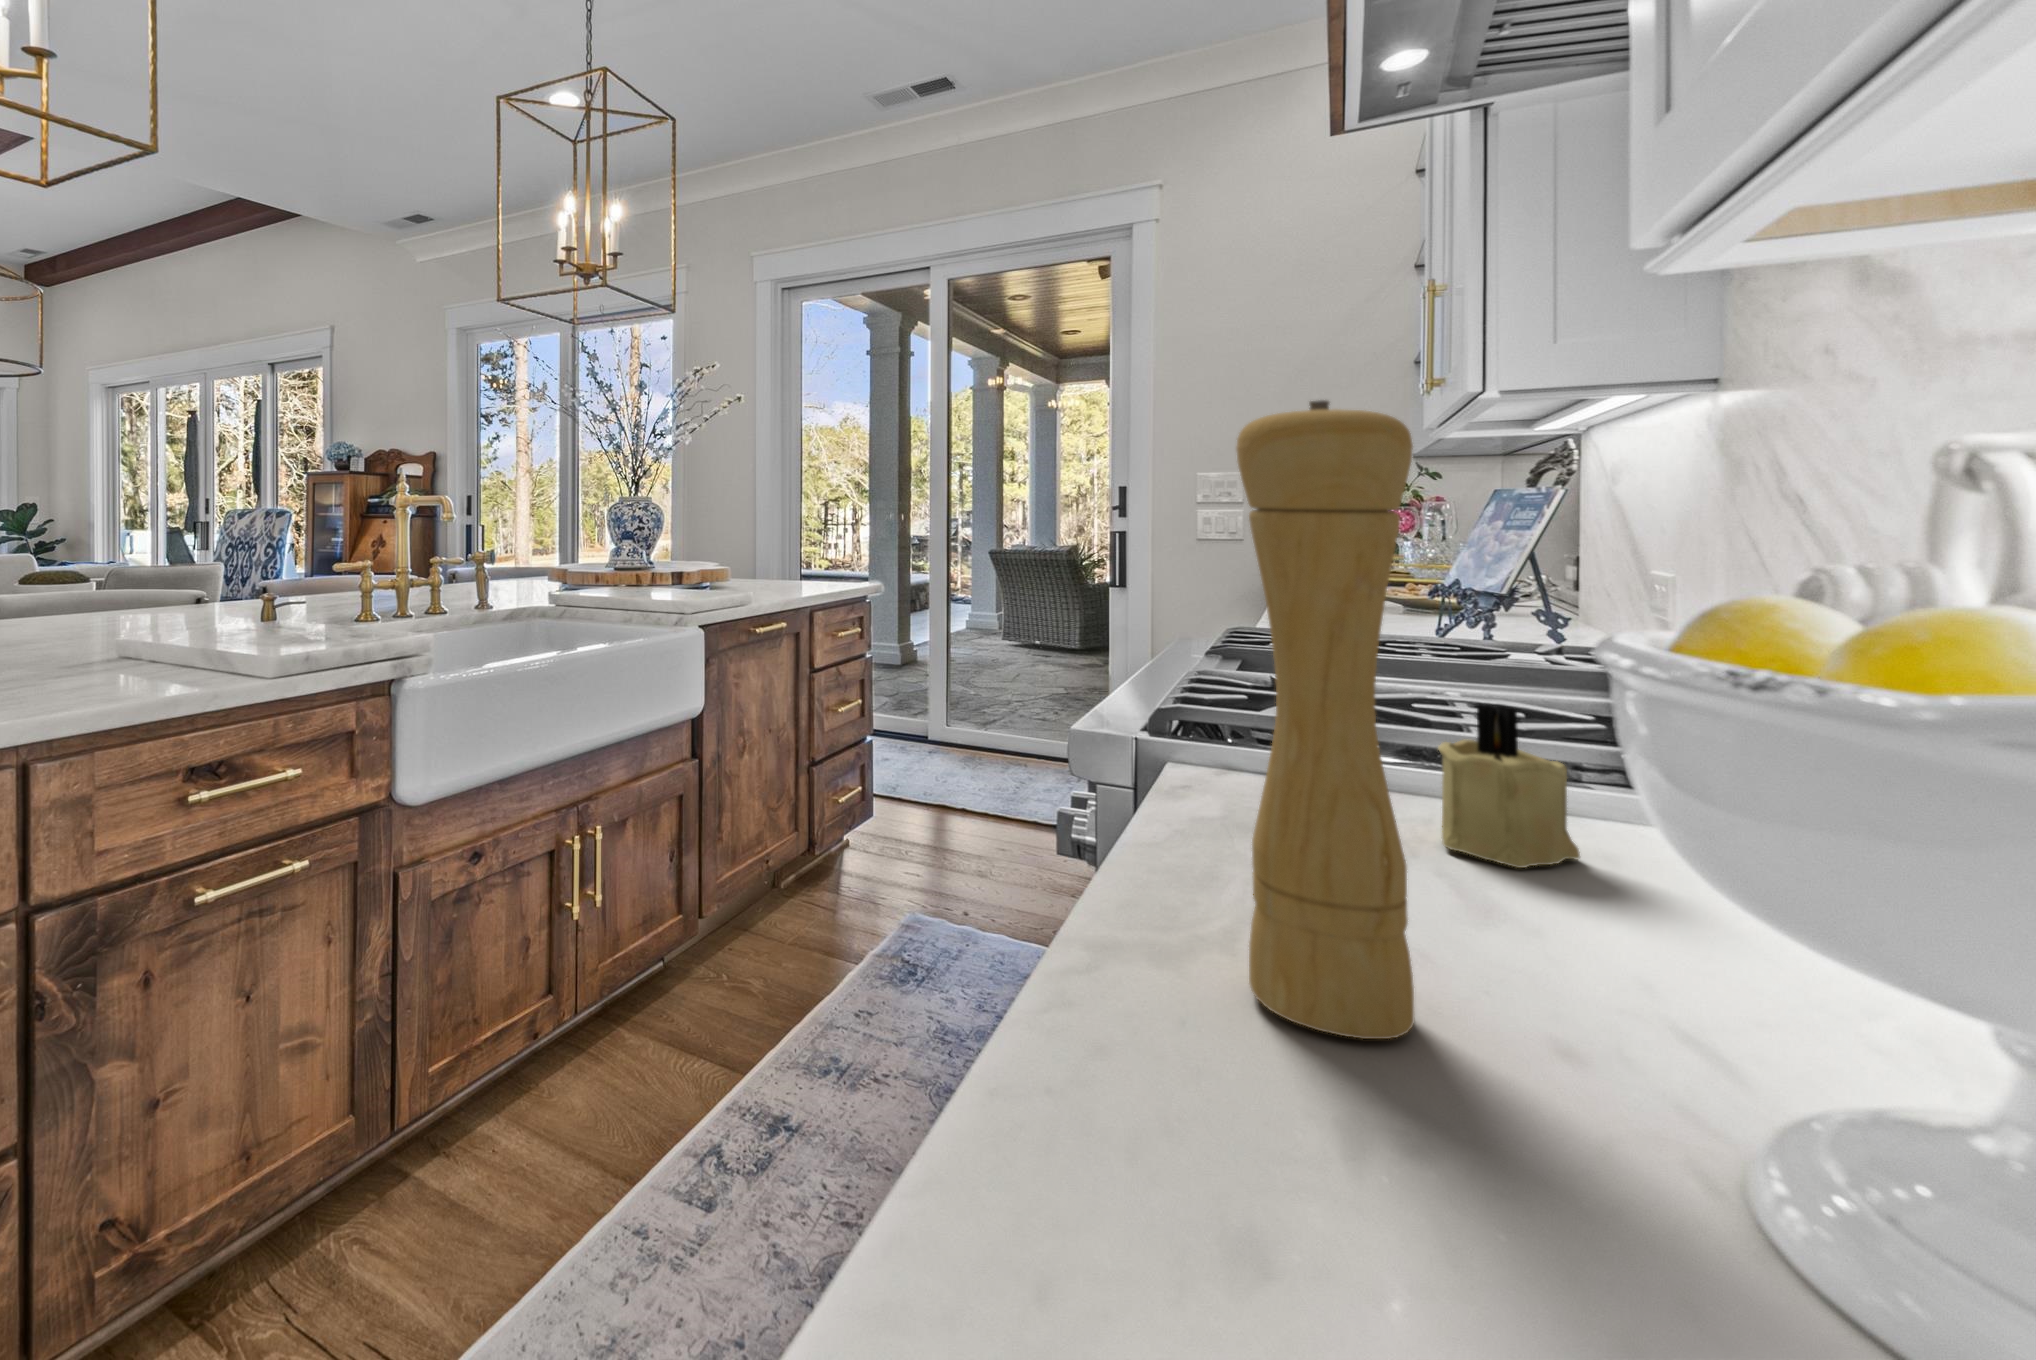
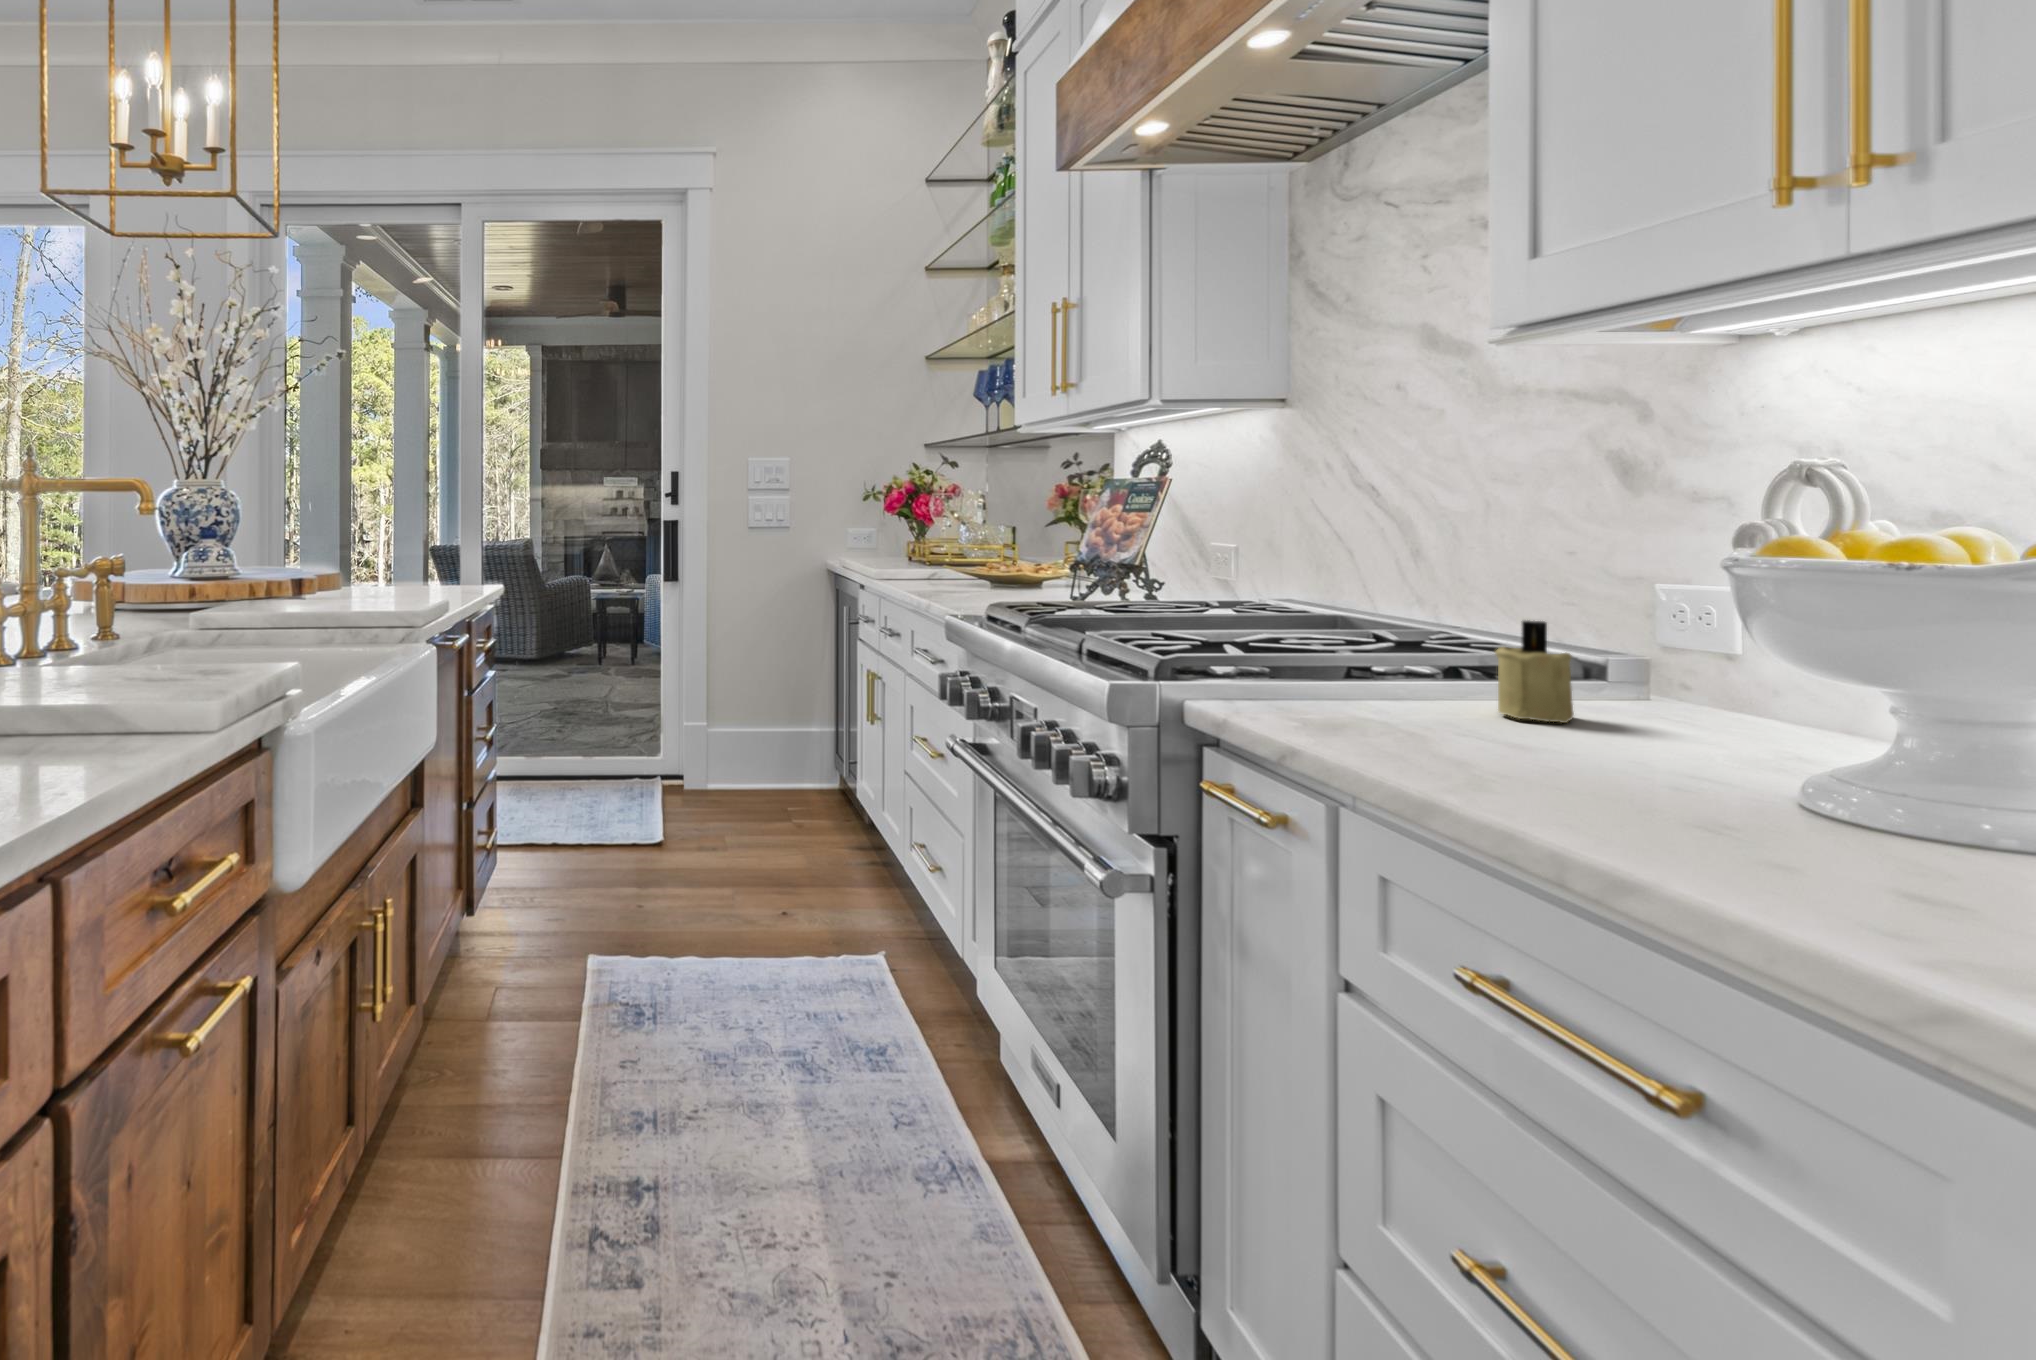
pepper mill: present [1236,400,1415,1039] -> none [1634,417,1755,799]

